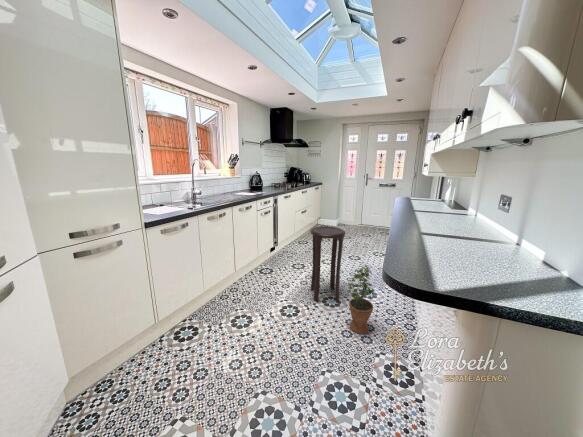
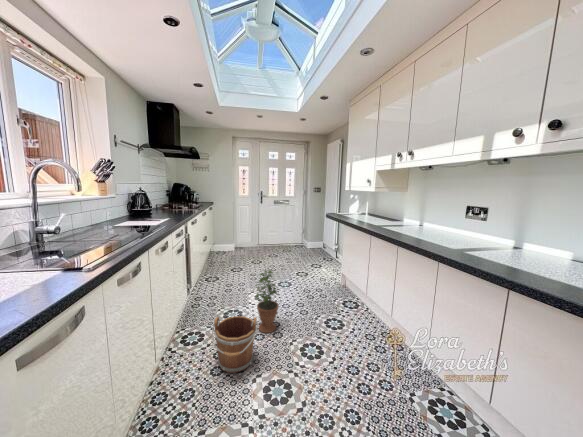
stool: present [310,226,346,301] -> none [204,239,241,319]
bucket: none [294,300,337,358] -> present [212,316,258,373]

